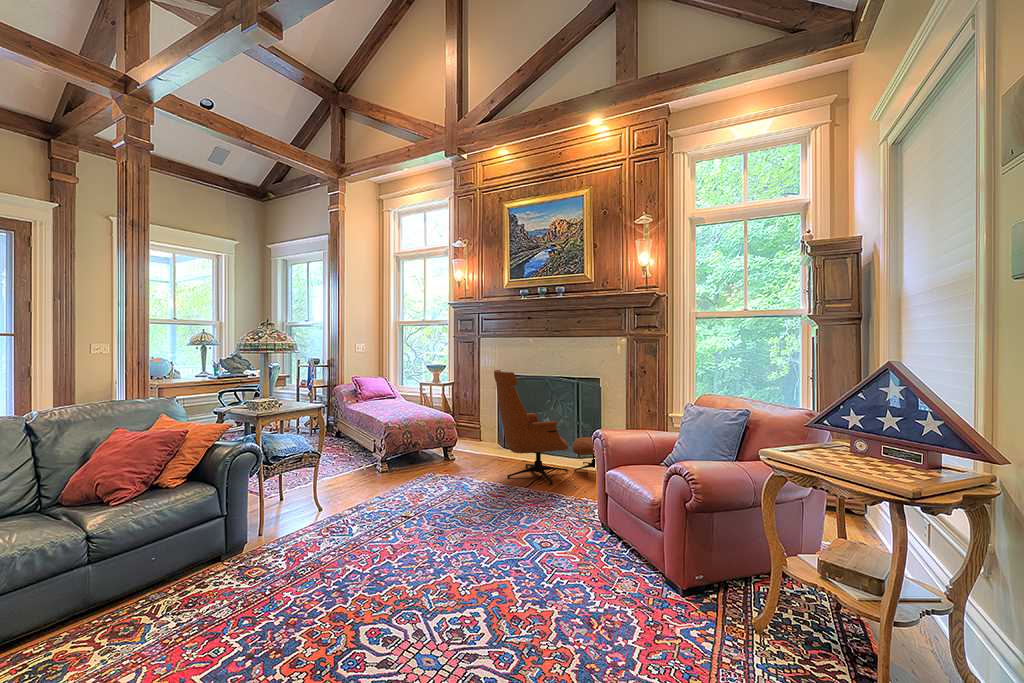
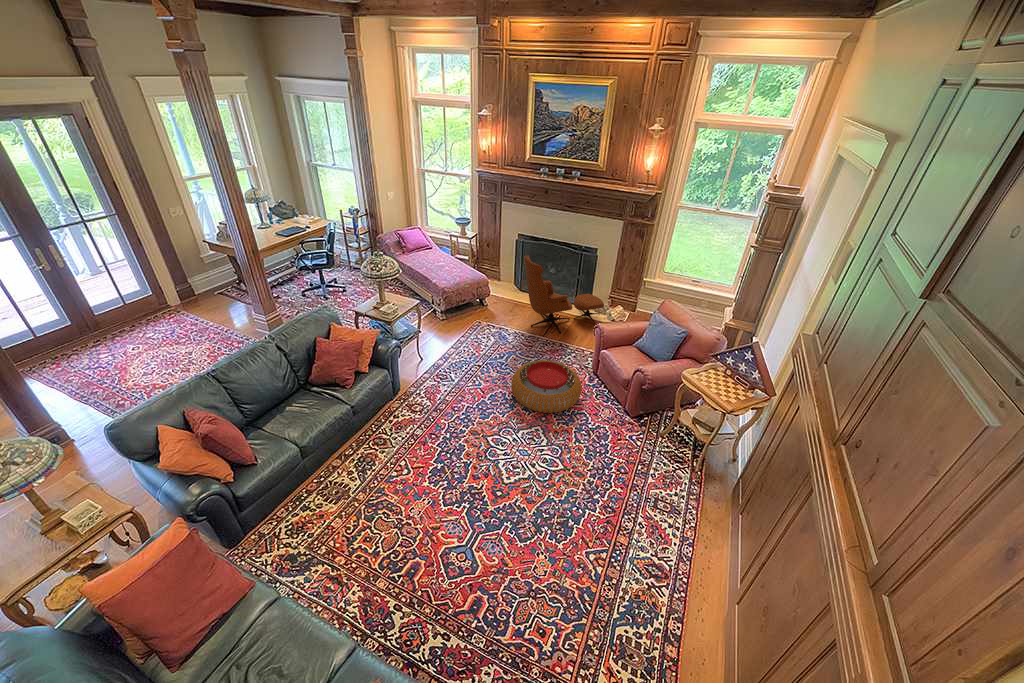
pouf: none [444,495,576,585] -> present [511,360,582,413]

